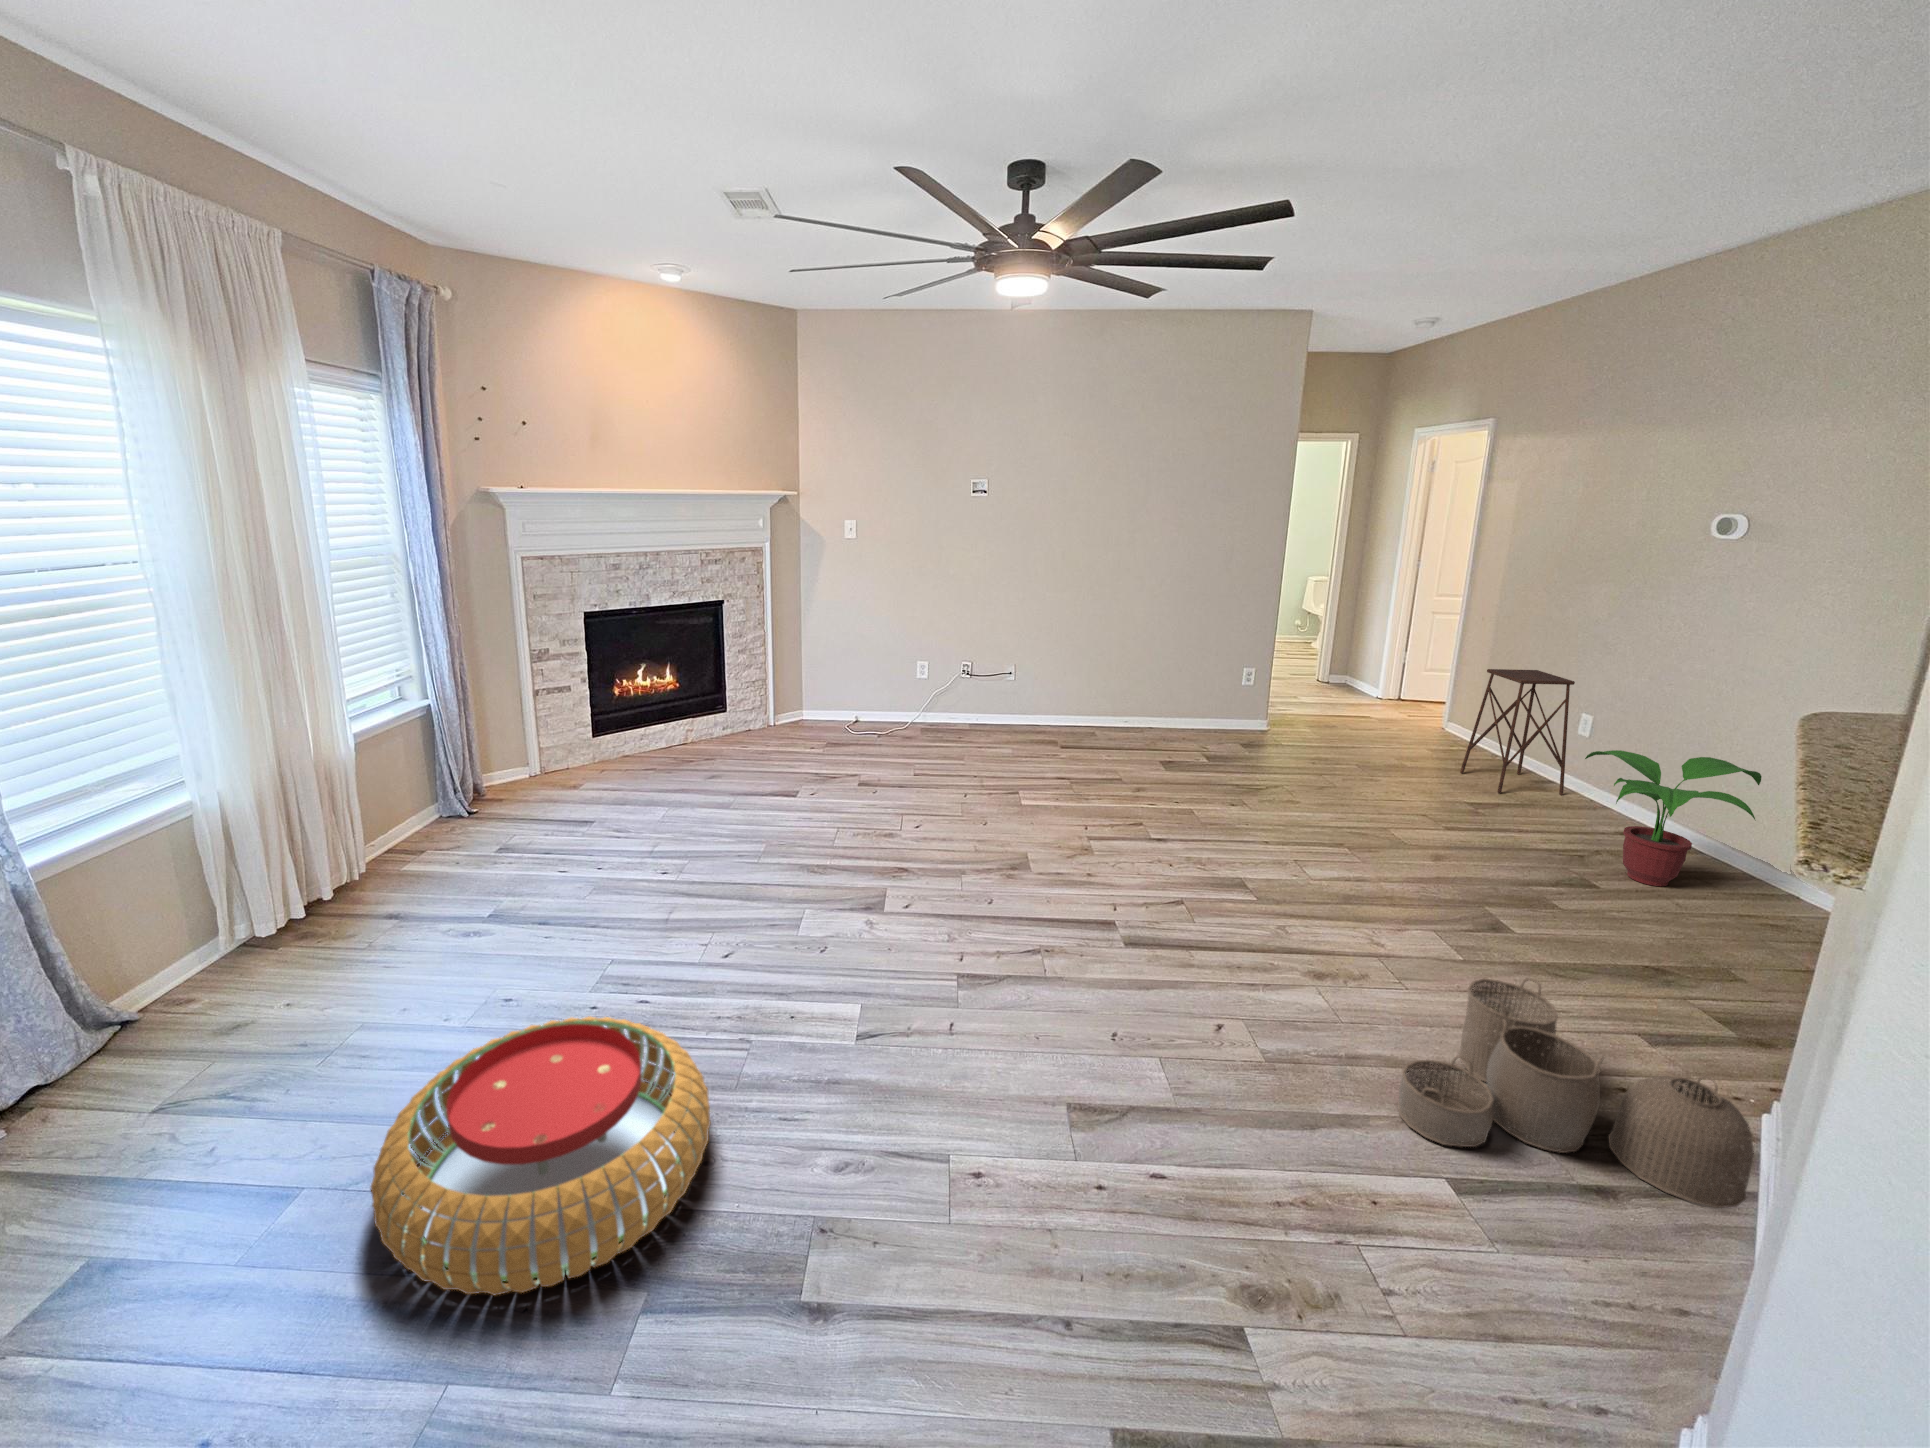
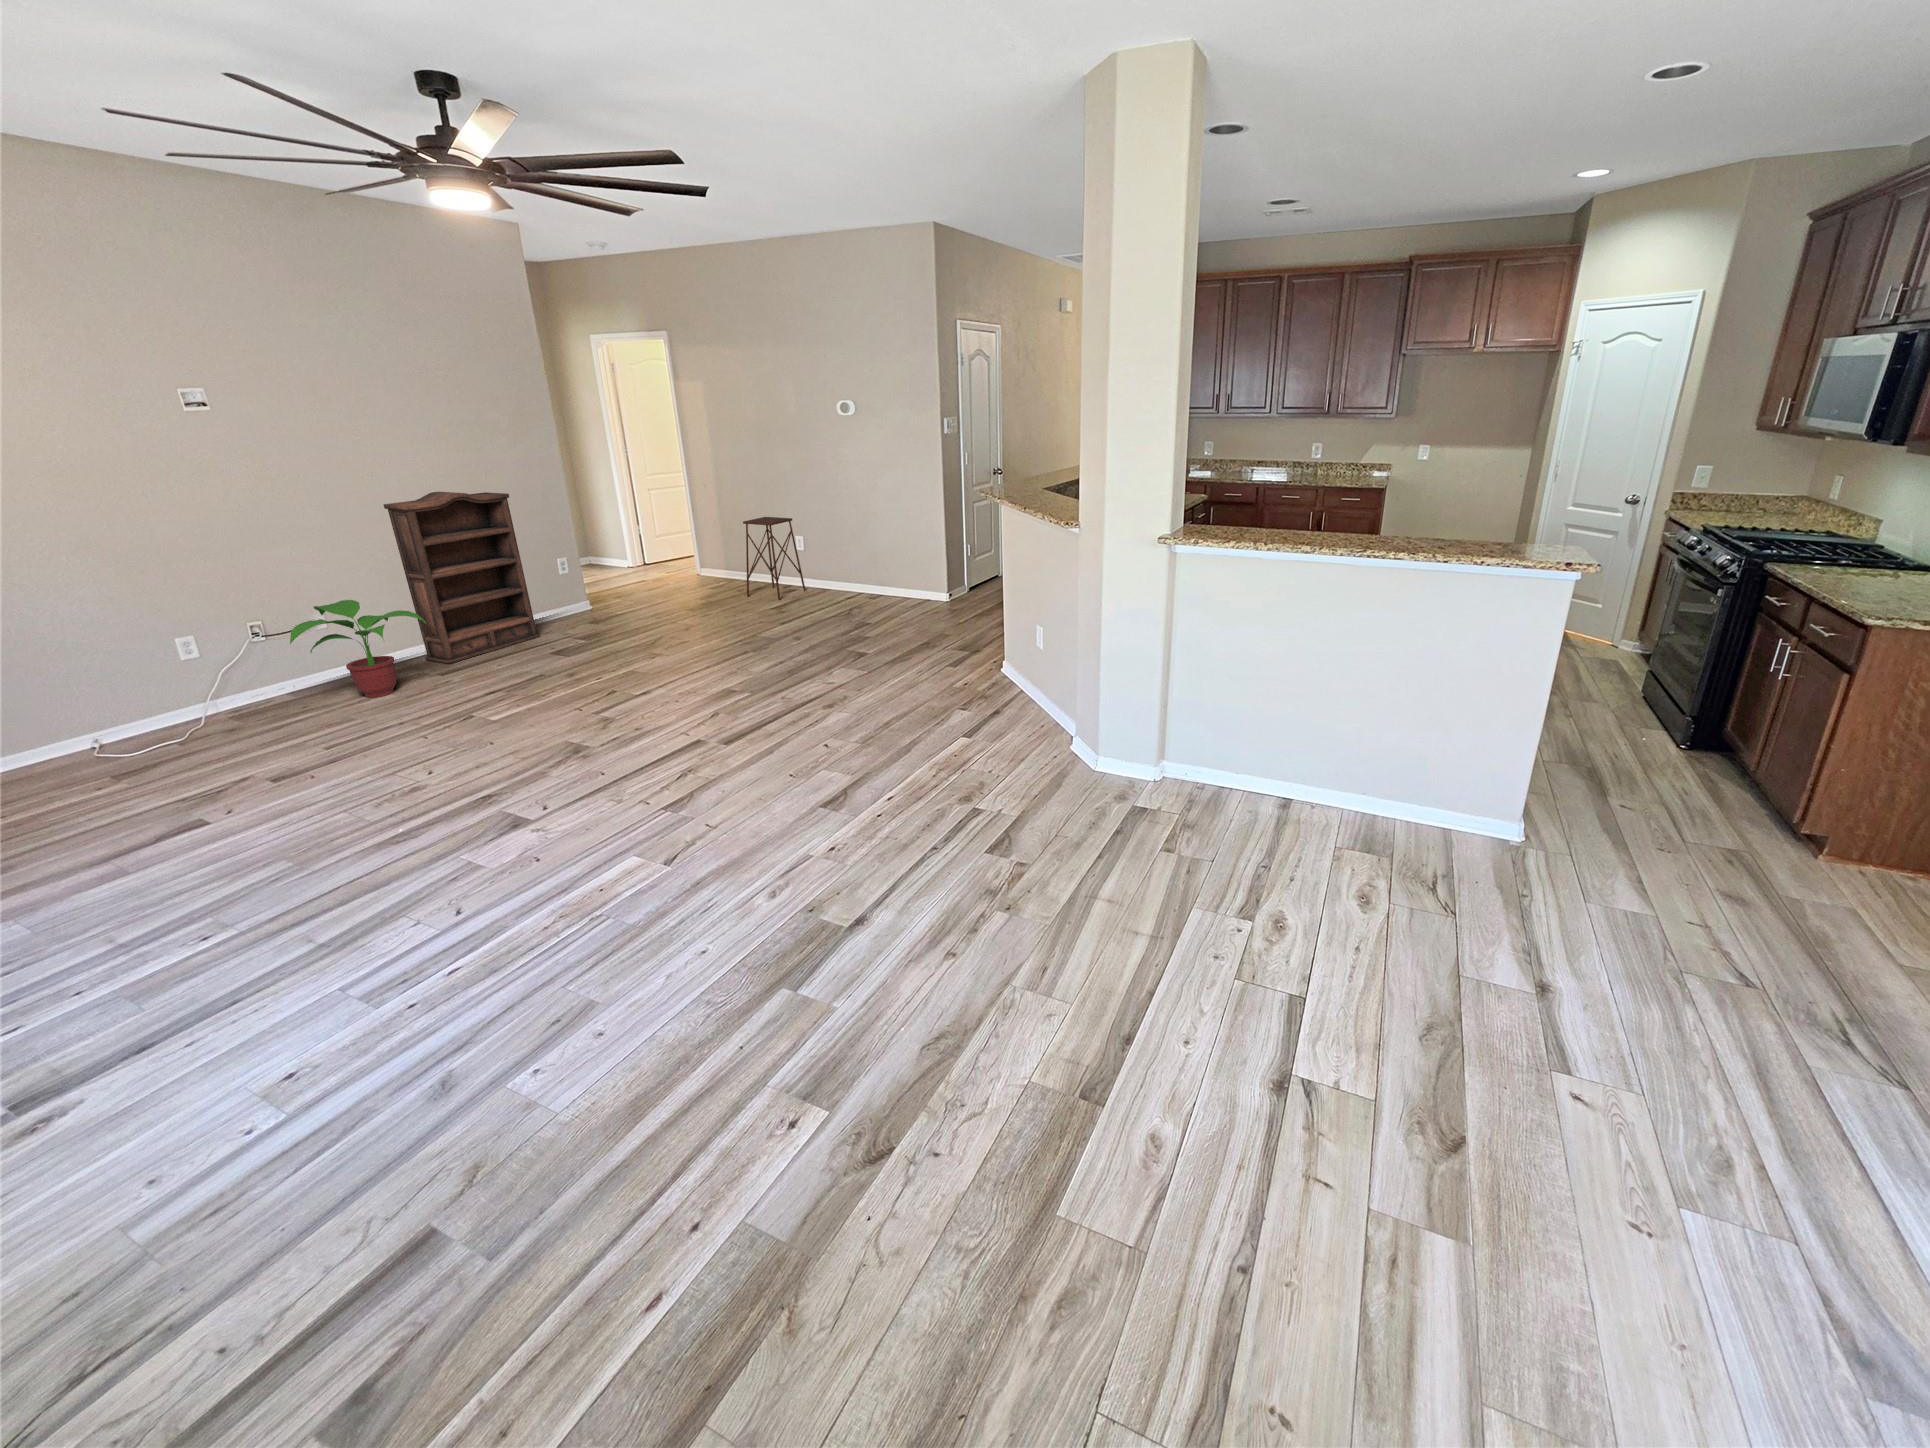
bookshelf: none [1072,574,1193,739] -> present [384,492,540,664]
potted plant: present [1585,750,1762,886] -> present [290,600,426,698]
woven basket: present [1398,978,1754,1208] -> none [909,649,1024,729]
pouf: present [371,1016,711,1295] -> none [447,903,755,1137]

